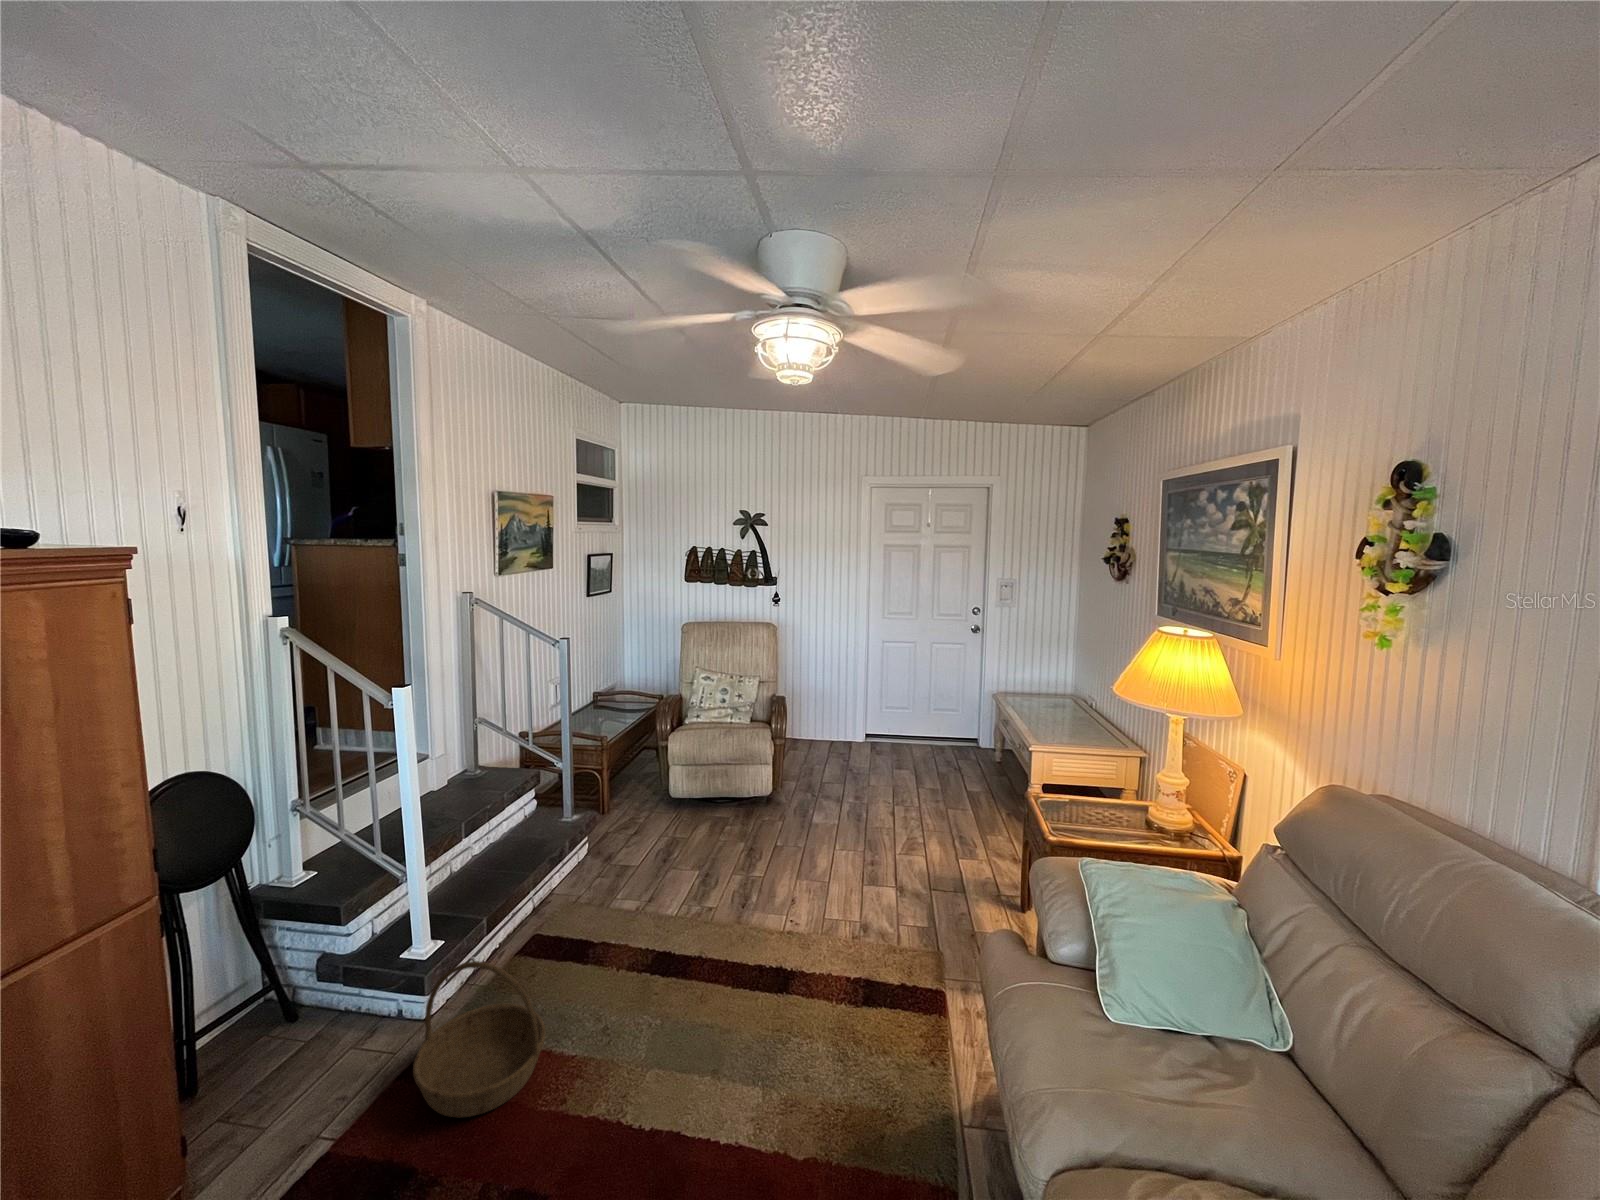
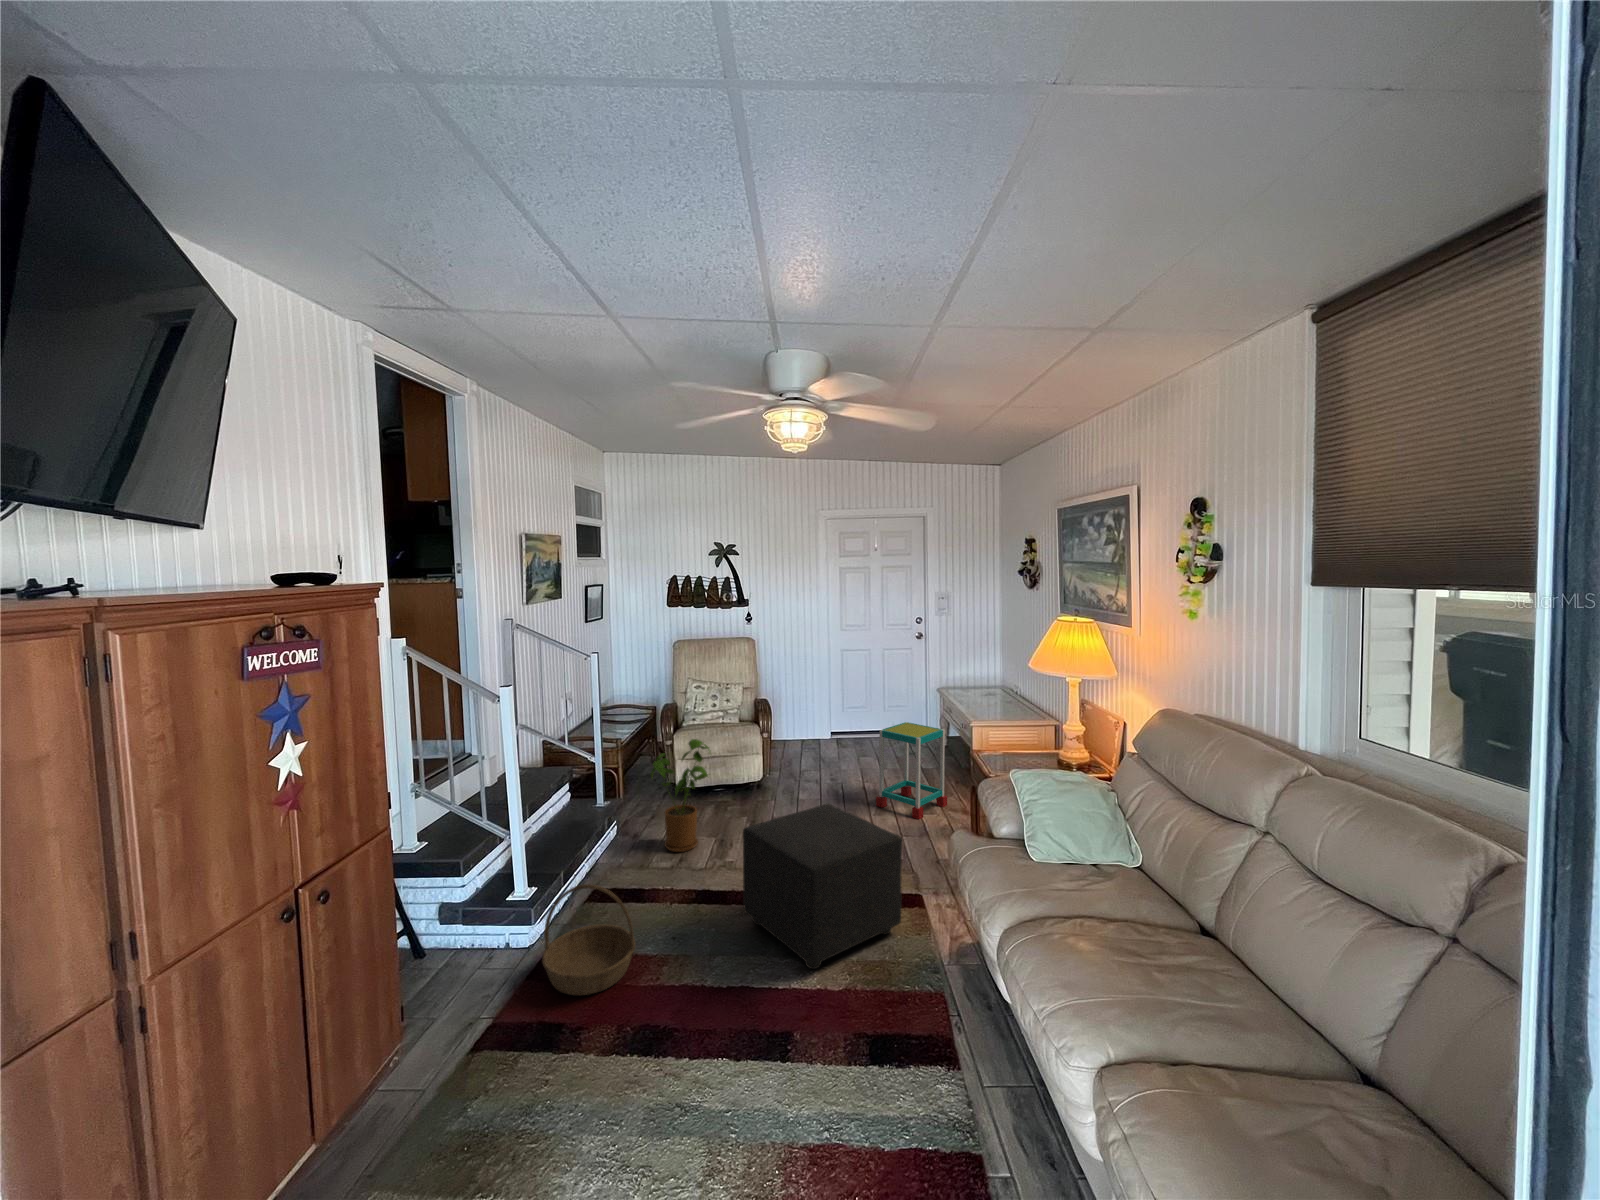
side table: none [905,739,996,866] -> present [876,722,947,819]
house plant: none [624,749,699,888] -> present [651,739,711,852]
ottoman: none [703,857,918,1109] -> present [743,804,902,969]

